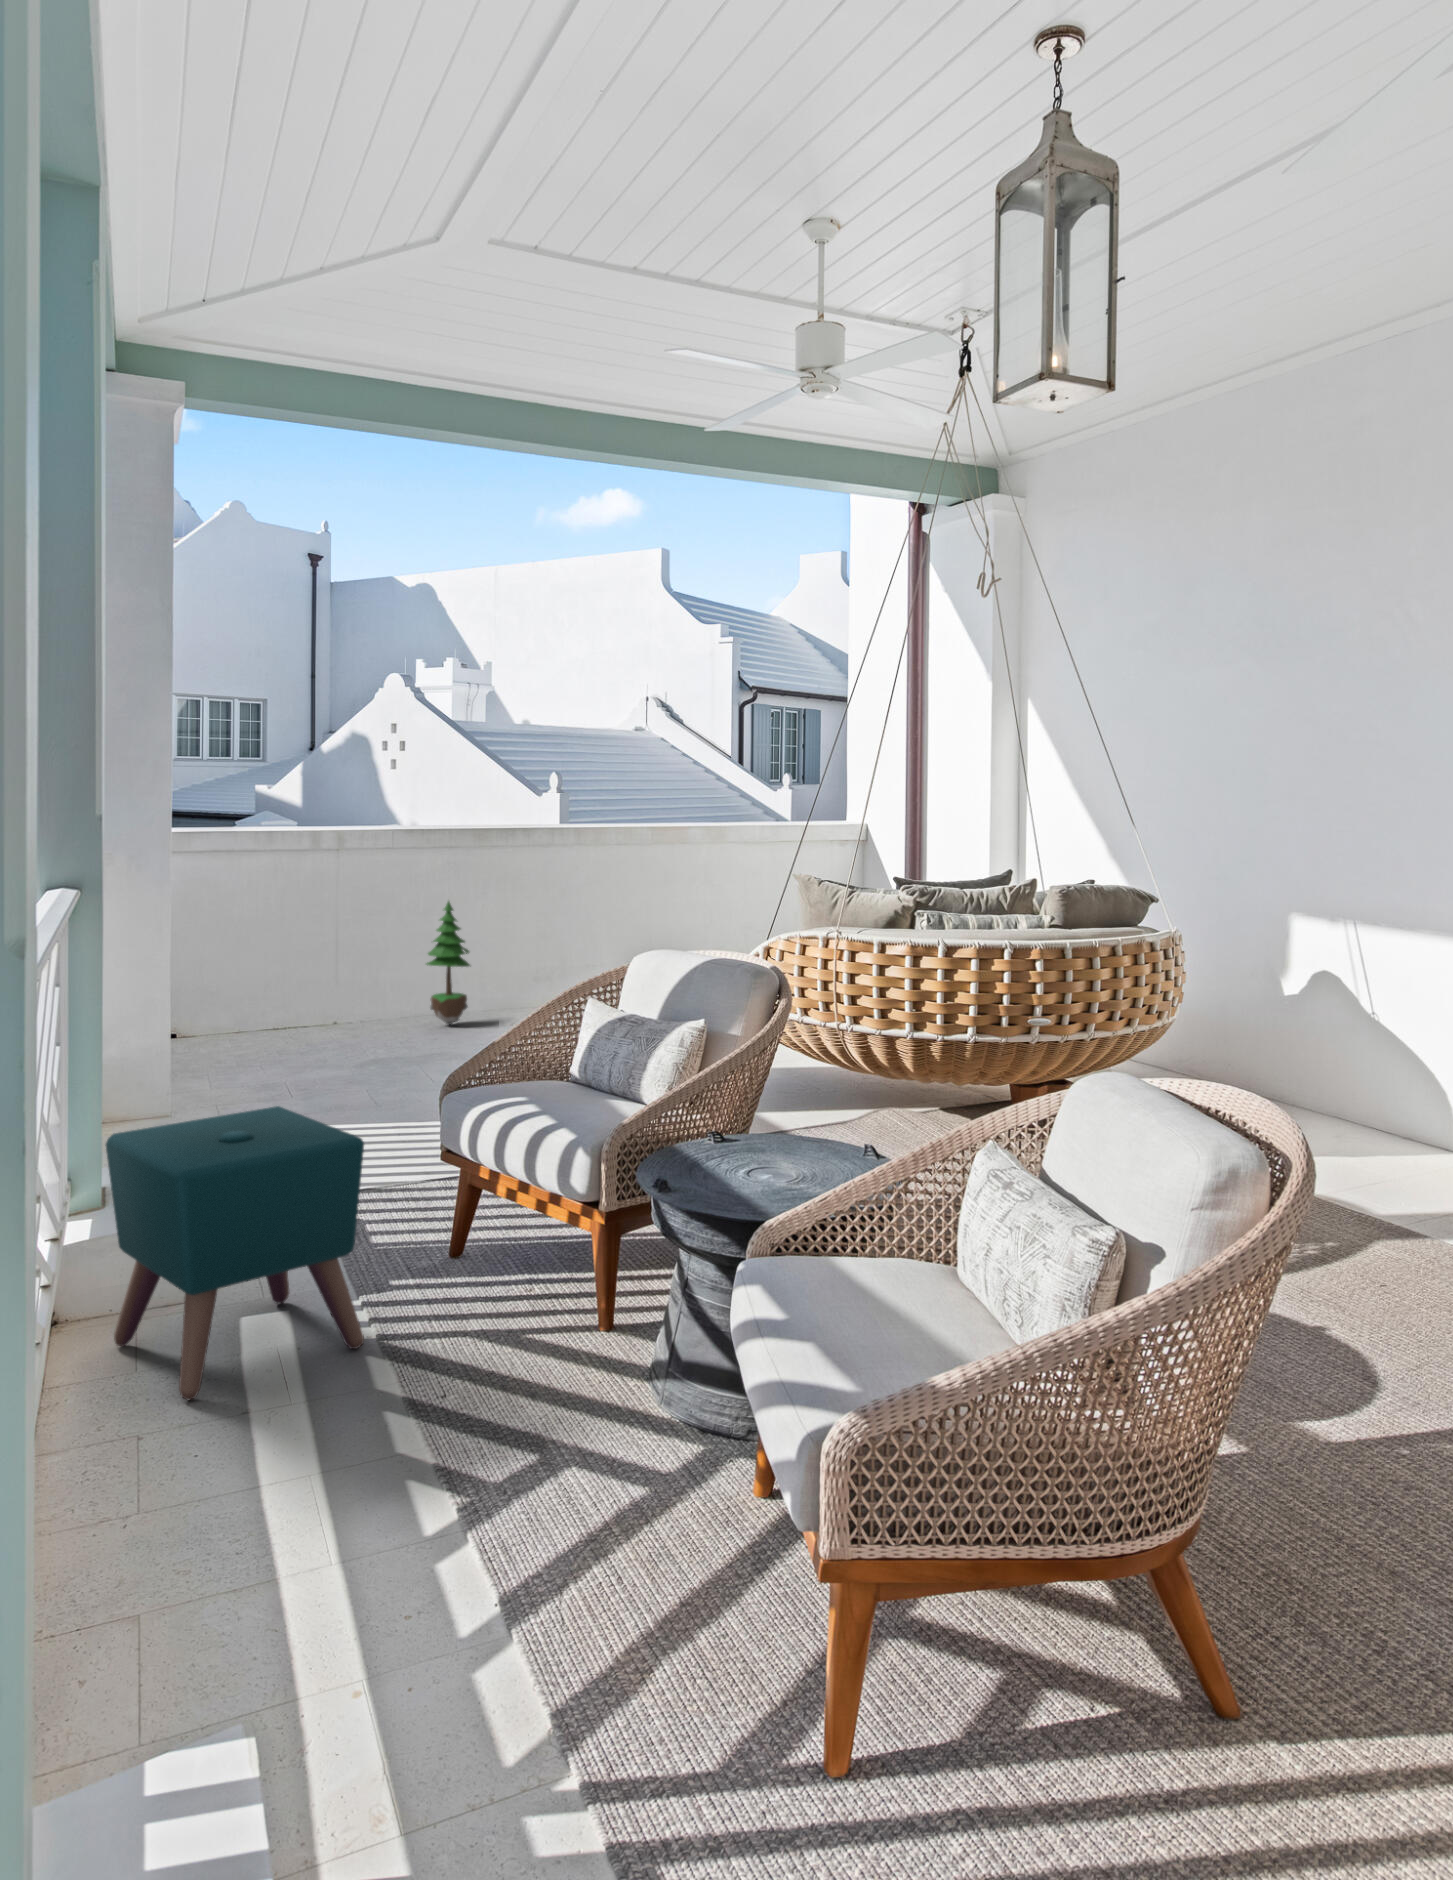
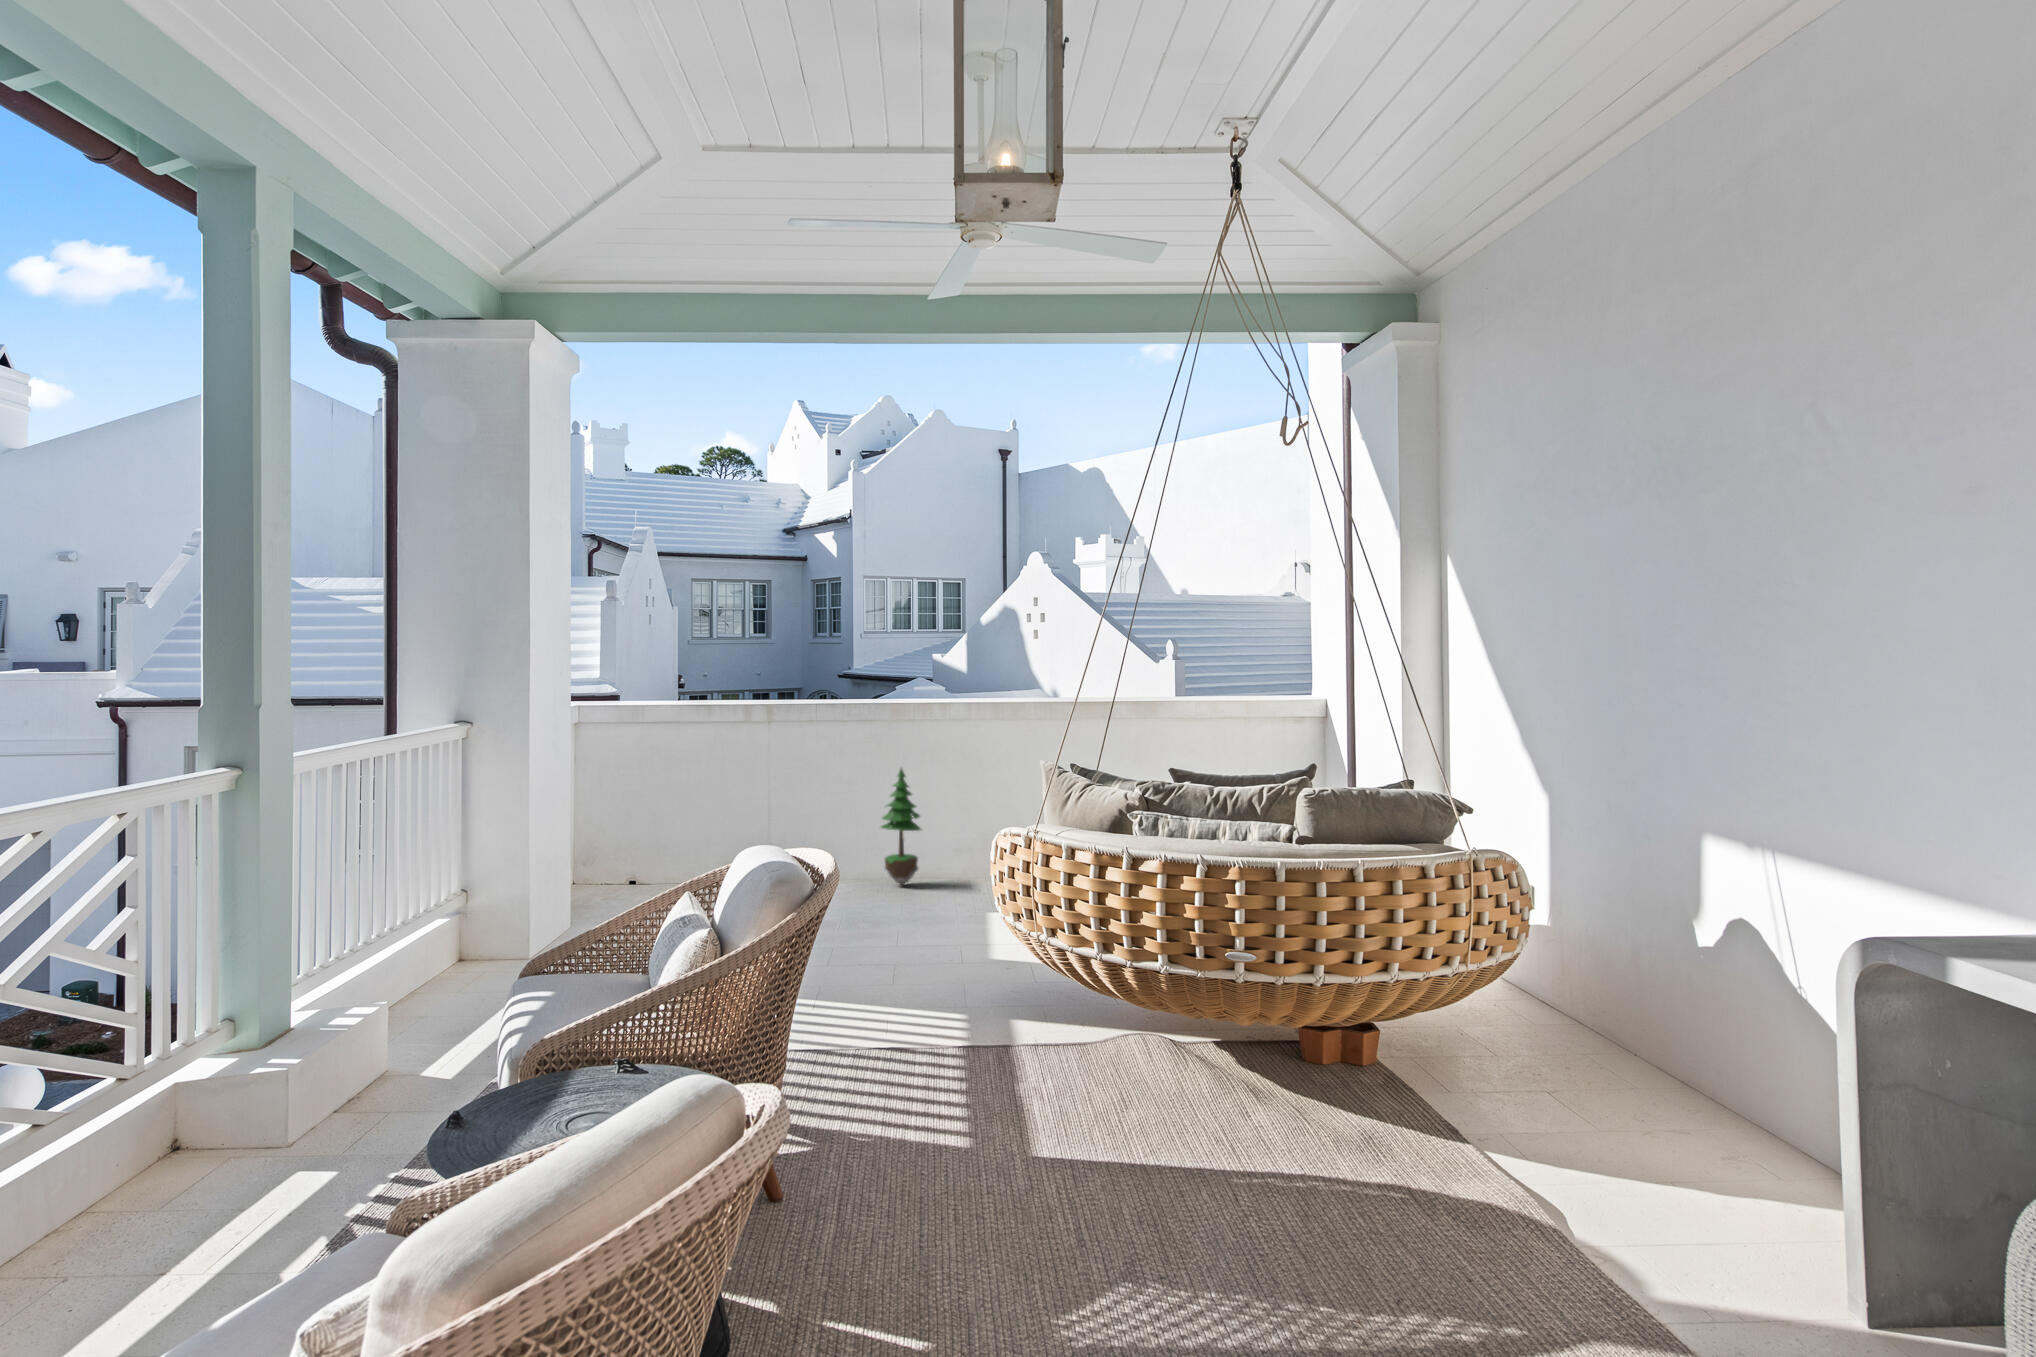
ottoman: present [105,1106,364,1400] -> none [49,987,310,1278]

